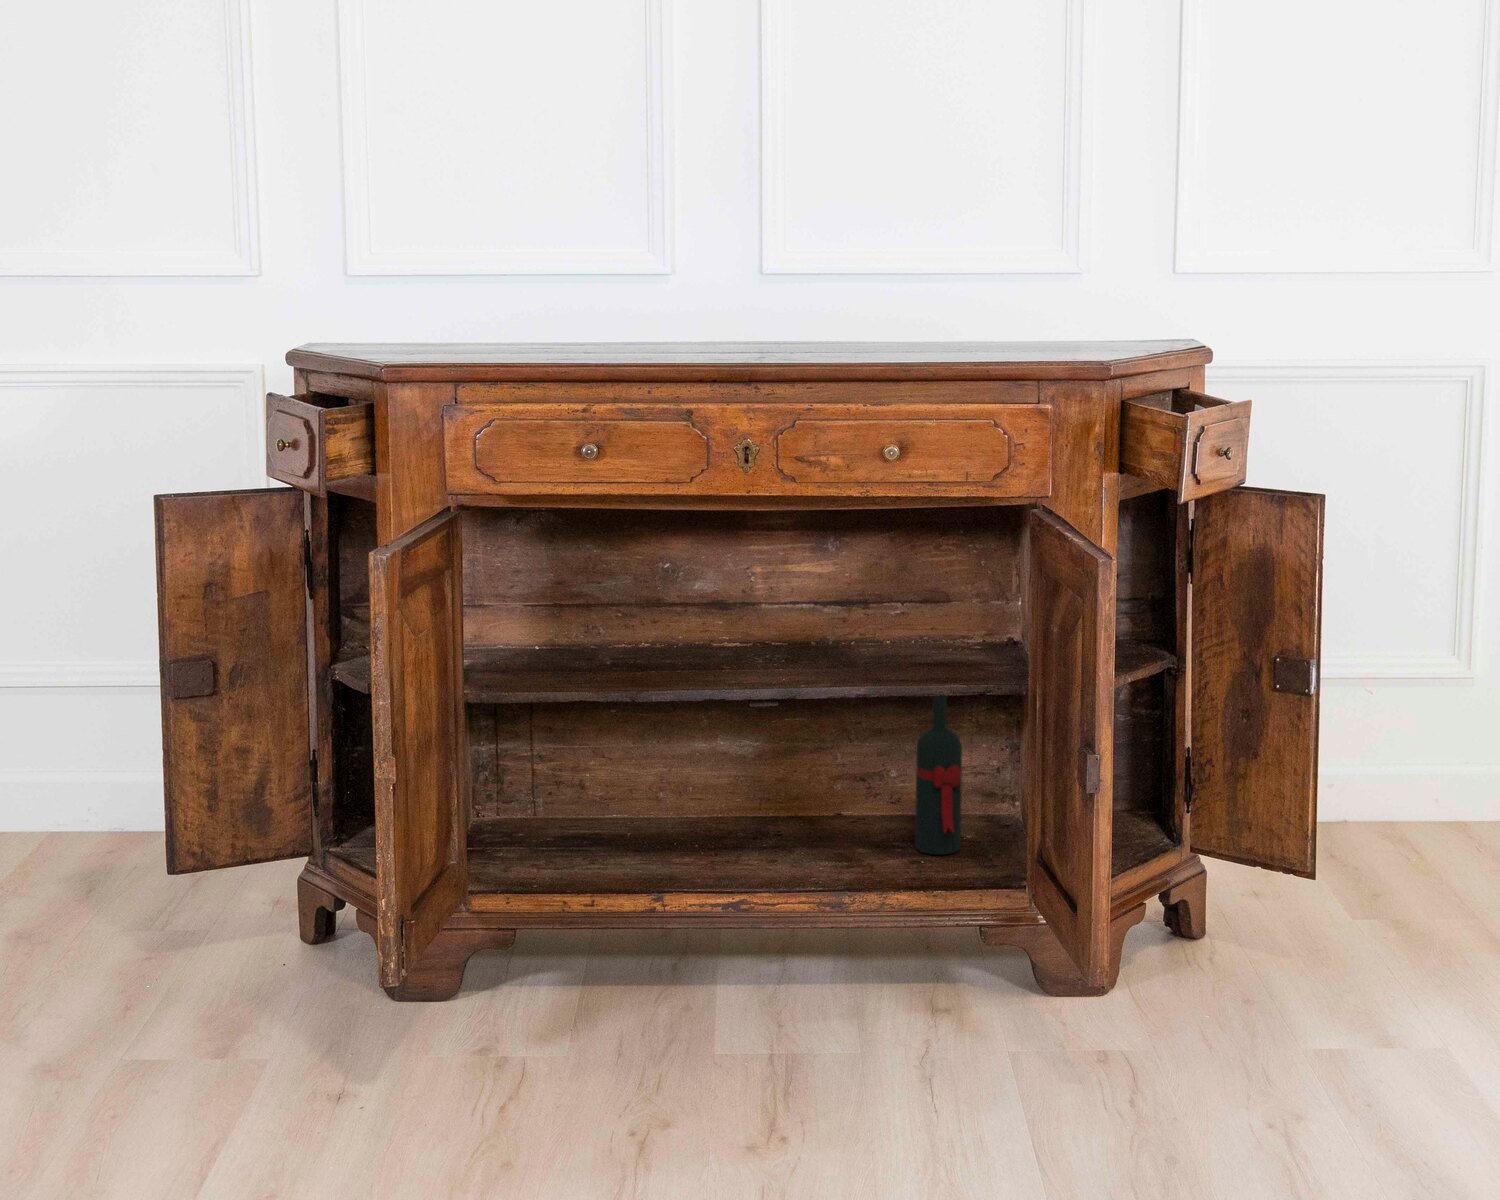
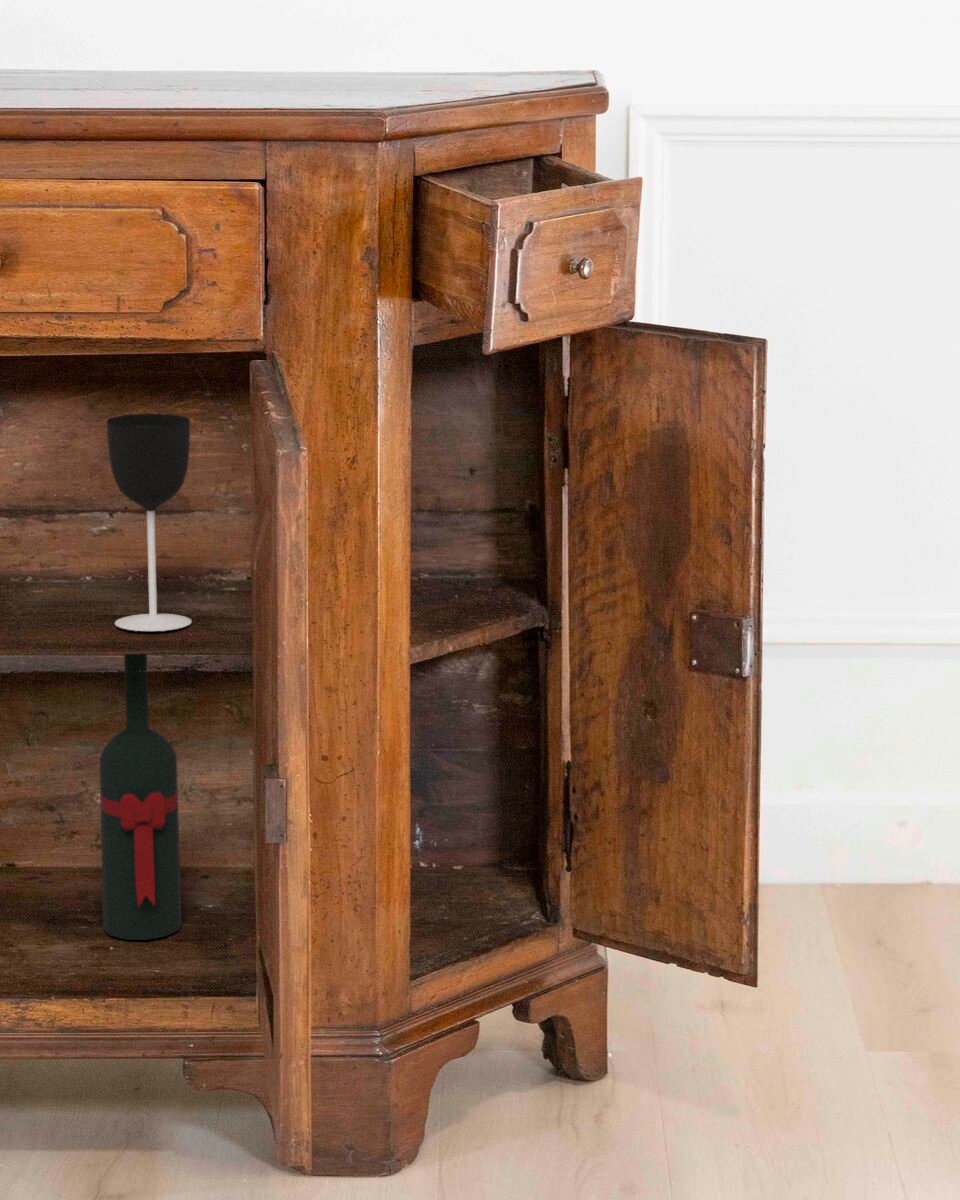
wine glass: none [929,540,978,669] -> present [107,414,192,631]

